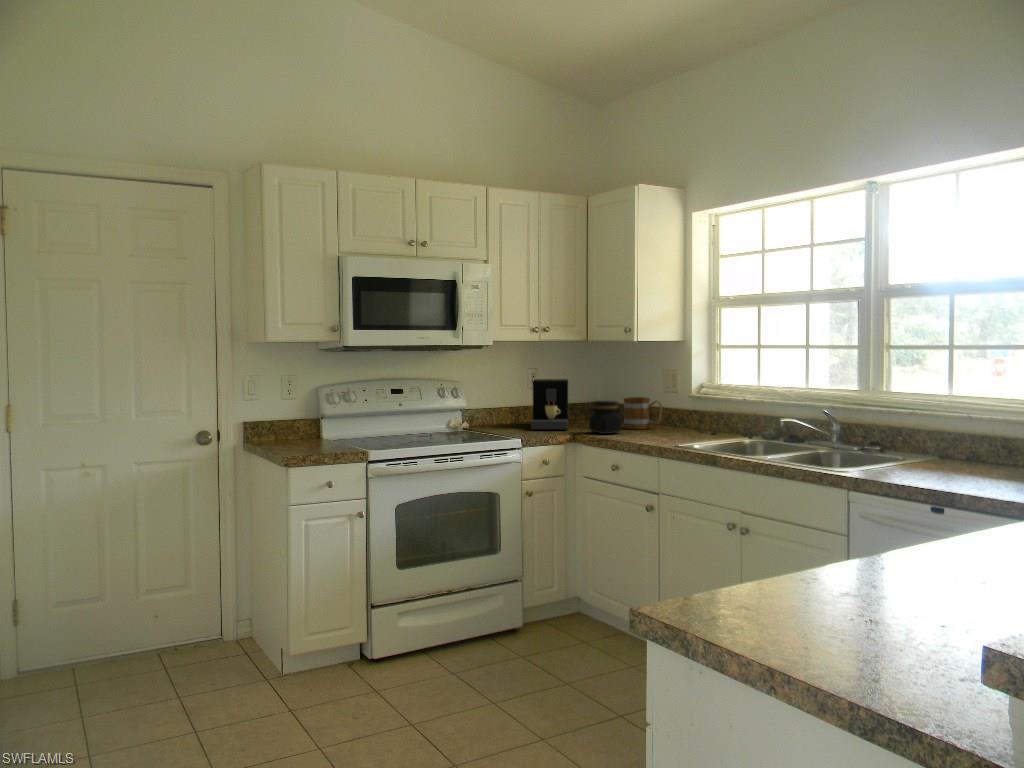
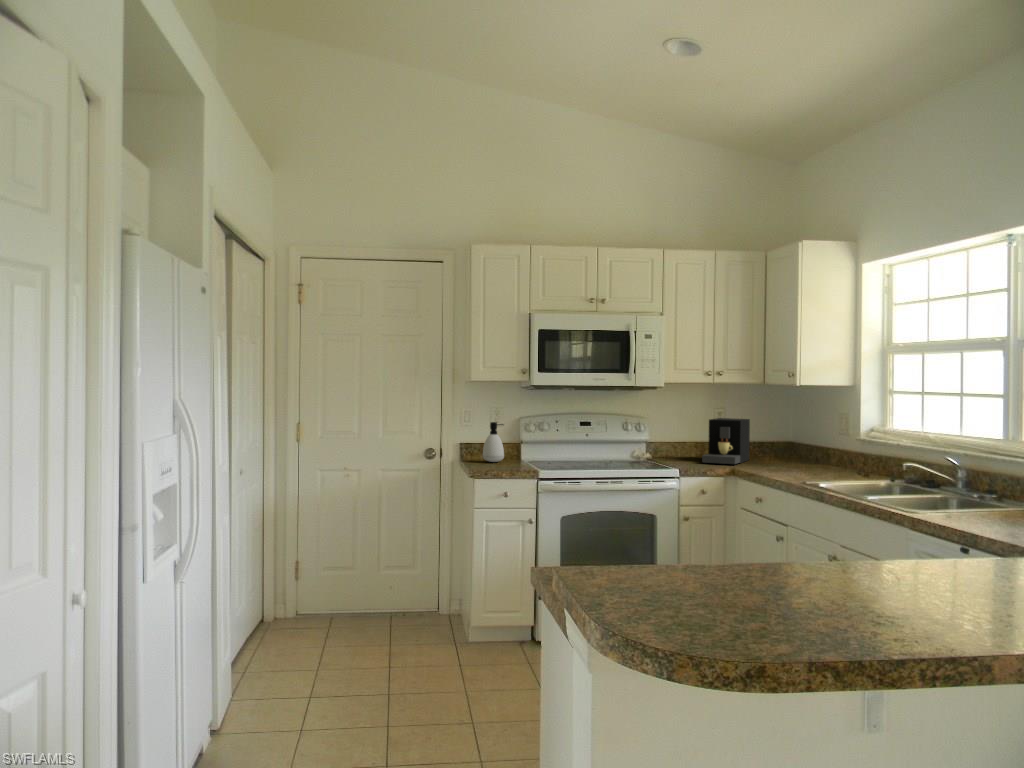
soap dispenser: none [279,393,307,444] -> present [483,422,504,462]
mug: present [624,397,662,429] -> none [793,438,830,468]
jar: present [589,401,622,434] -> none [750,440,782,470]

